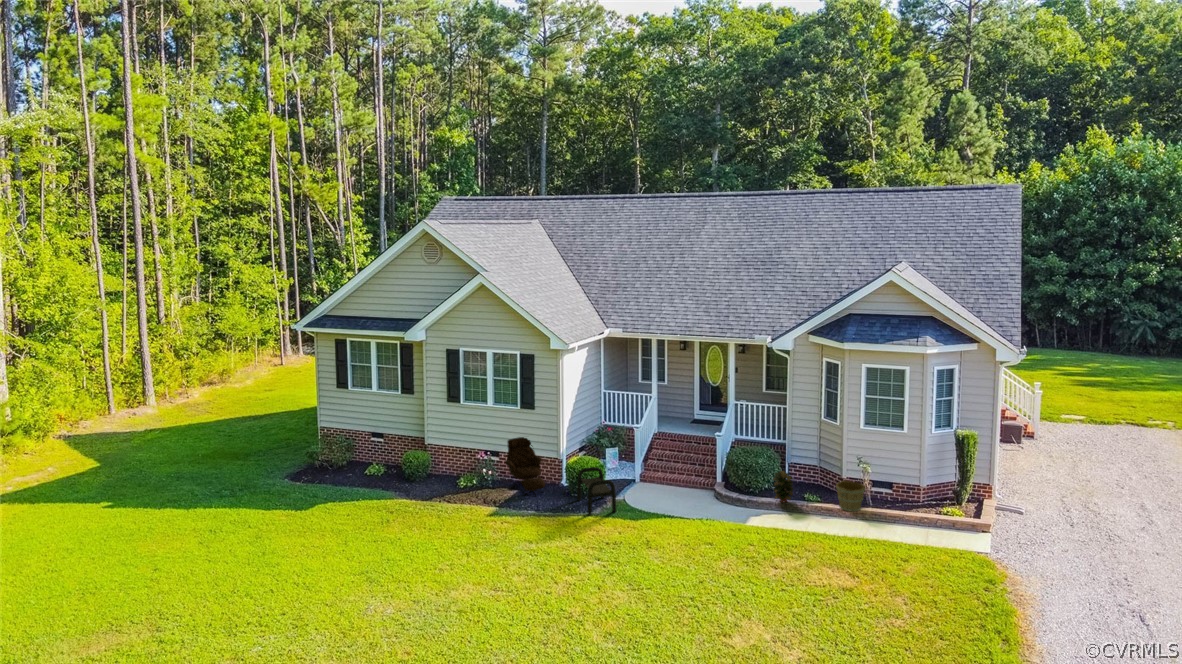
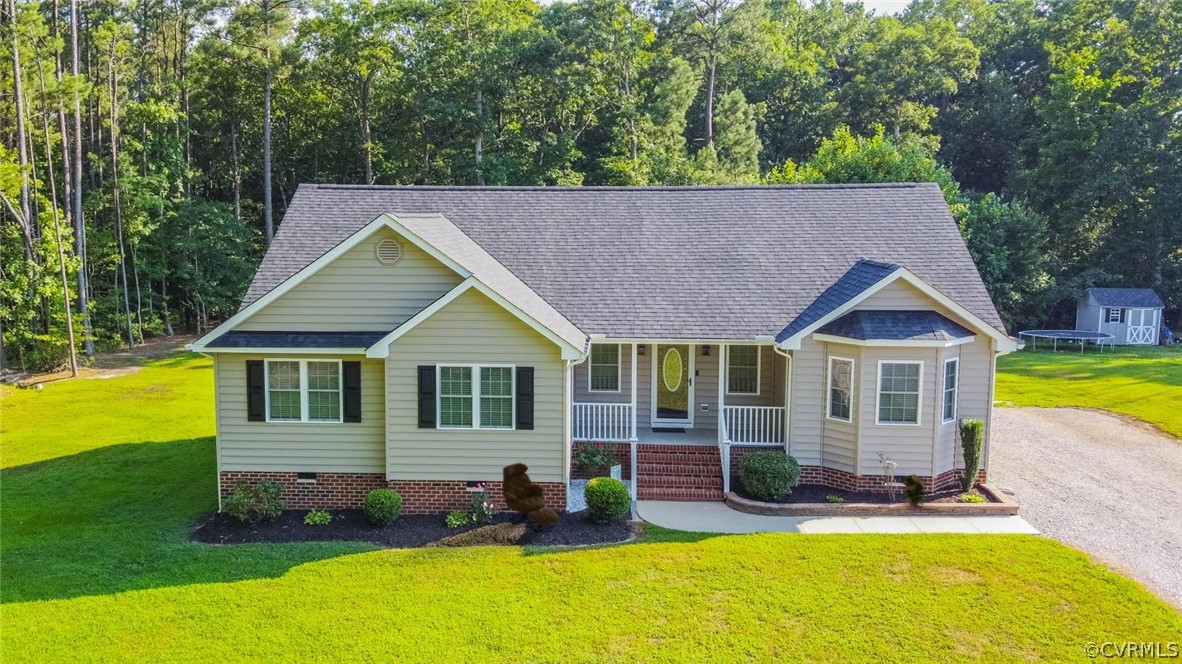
bench: present [577,467,616,515] -> none [602,490,658,546]
decorative plant: present [773,471,793,502] -> present [903,474,925,507]
wooden bucket: present [836,481,865,512] -> none [856,478,886,509]

